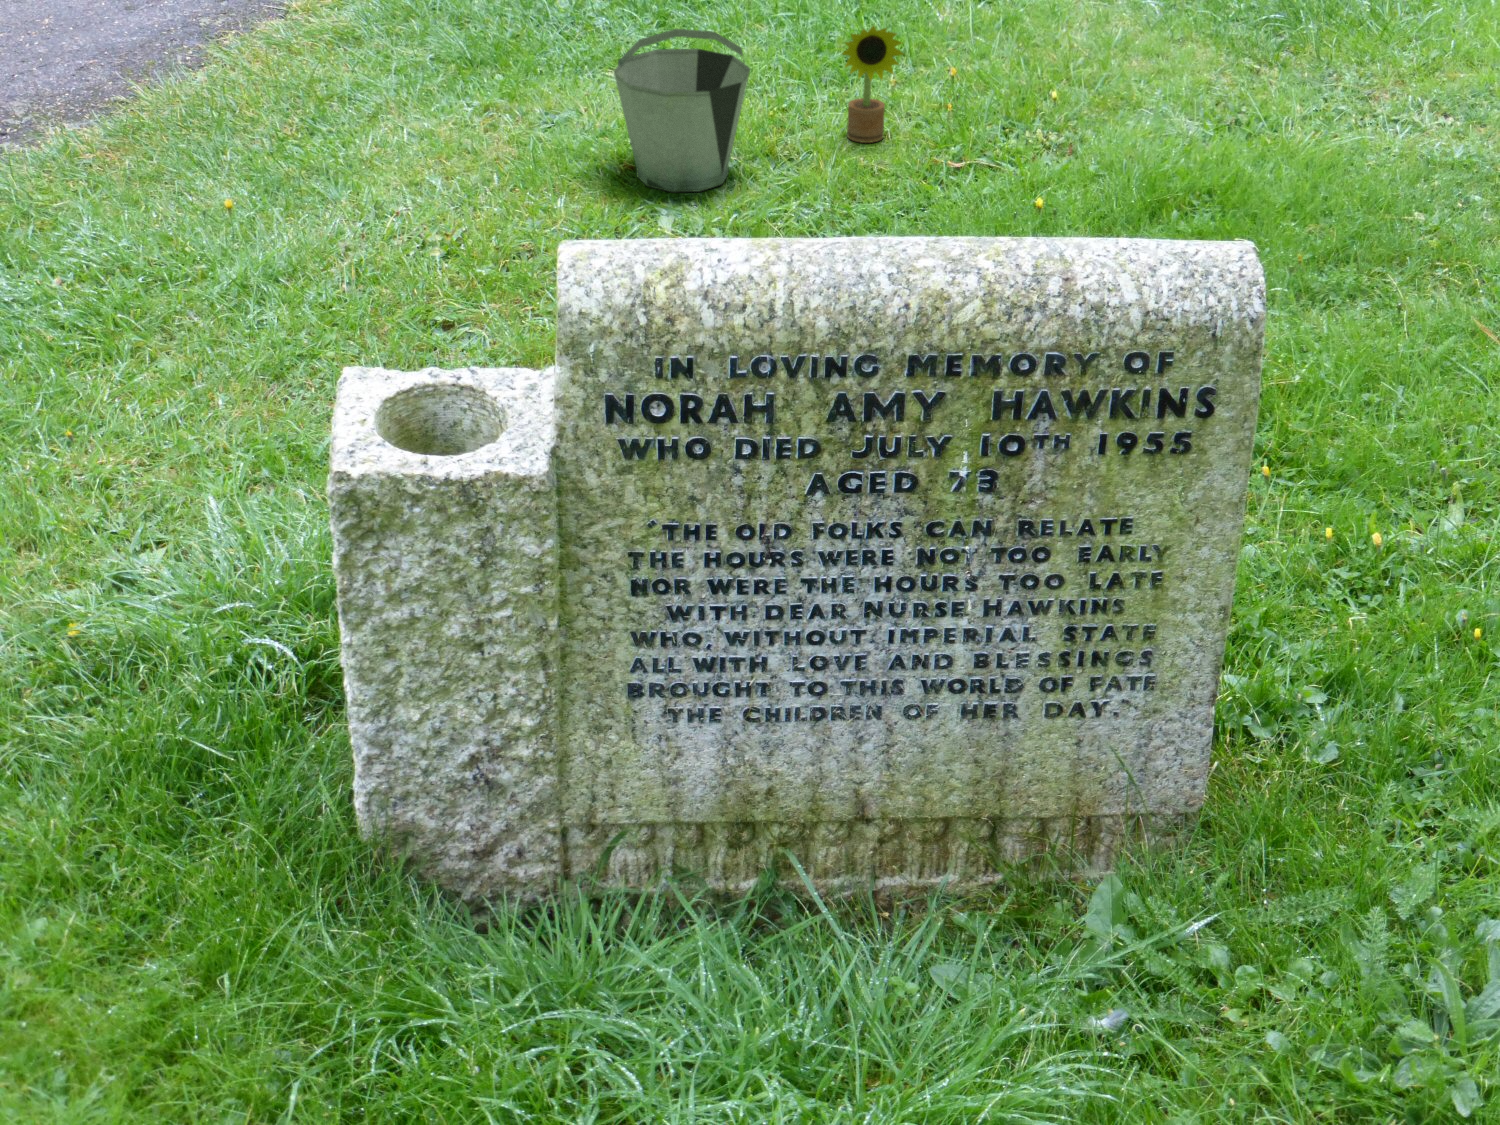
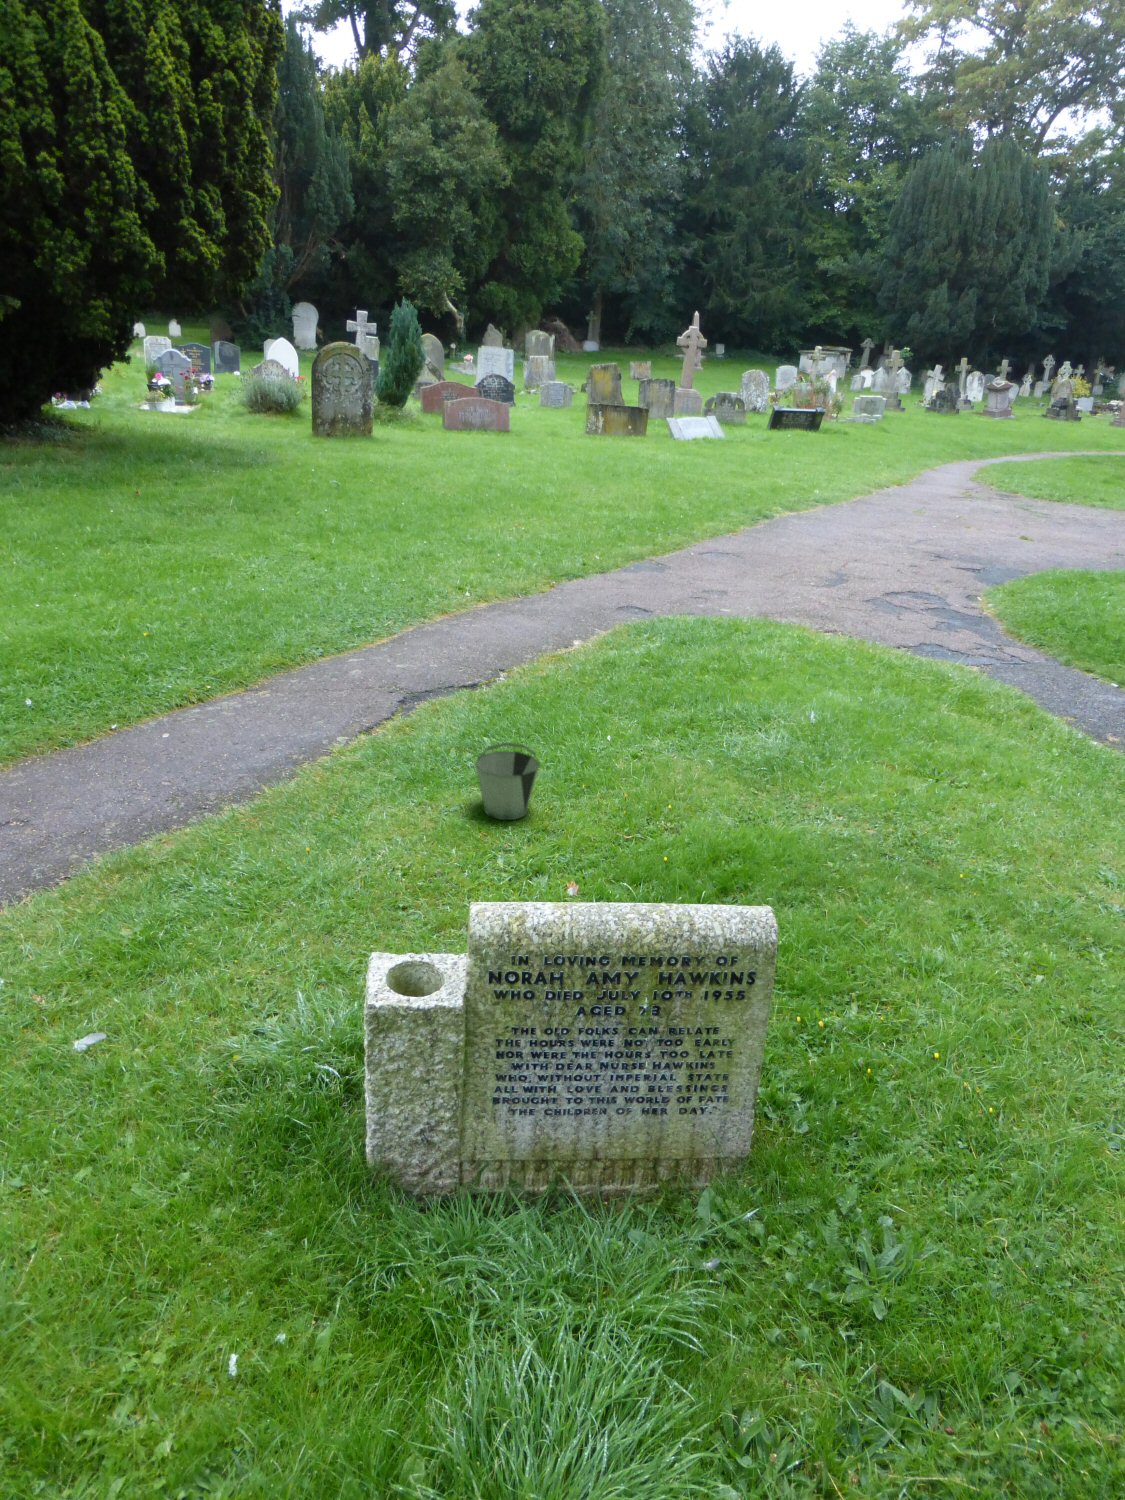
decorative plant: present [843,26,903,143] -> none [582,742,612,794]

